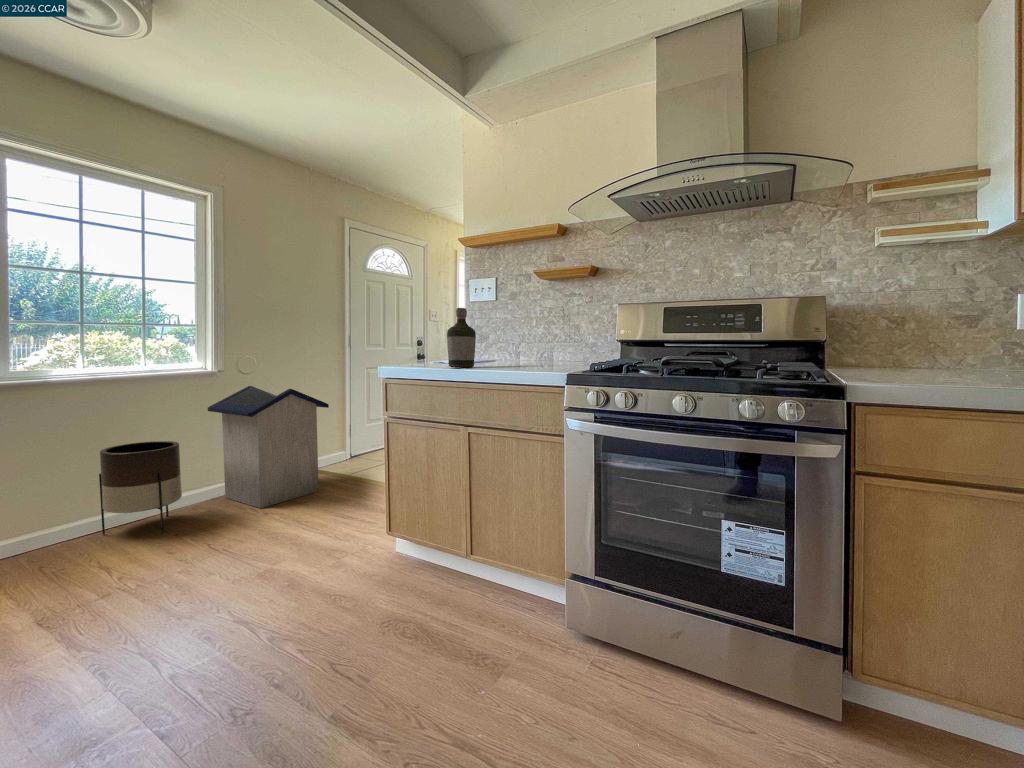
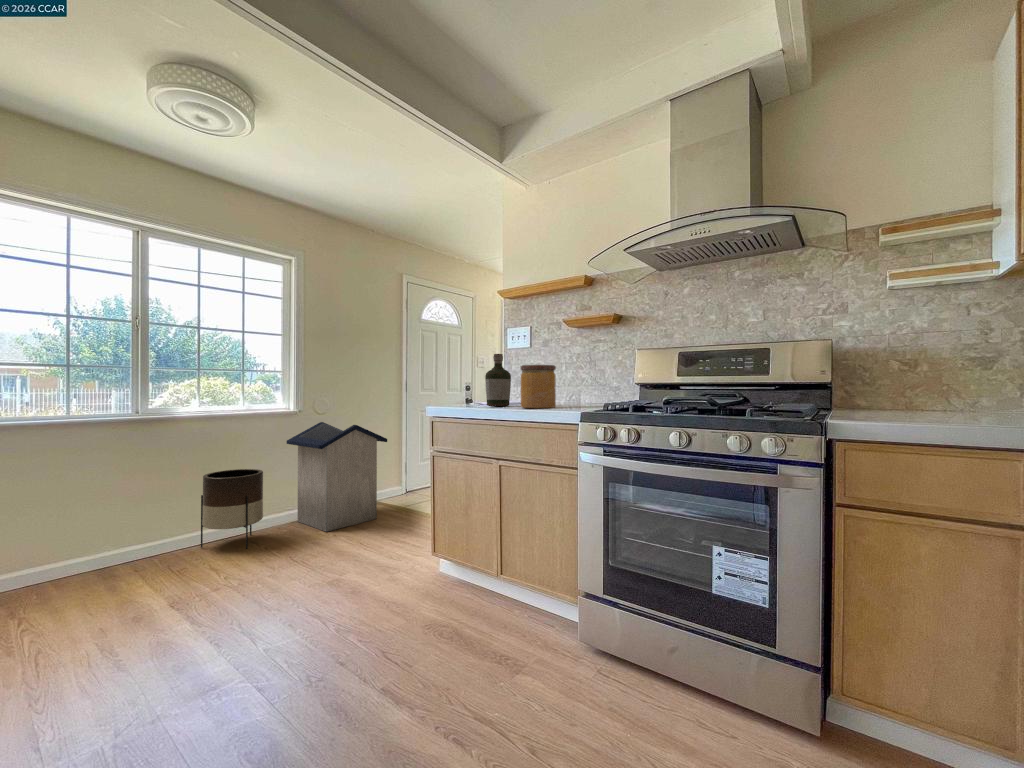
jar: none [491,320,530,369] -> present [521,365,556,408]

